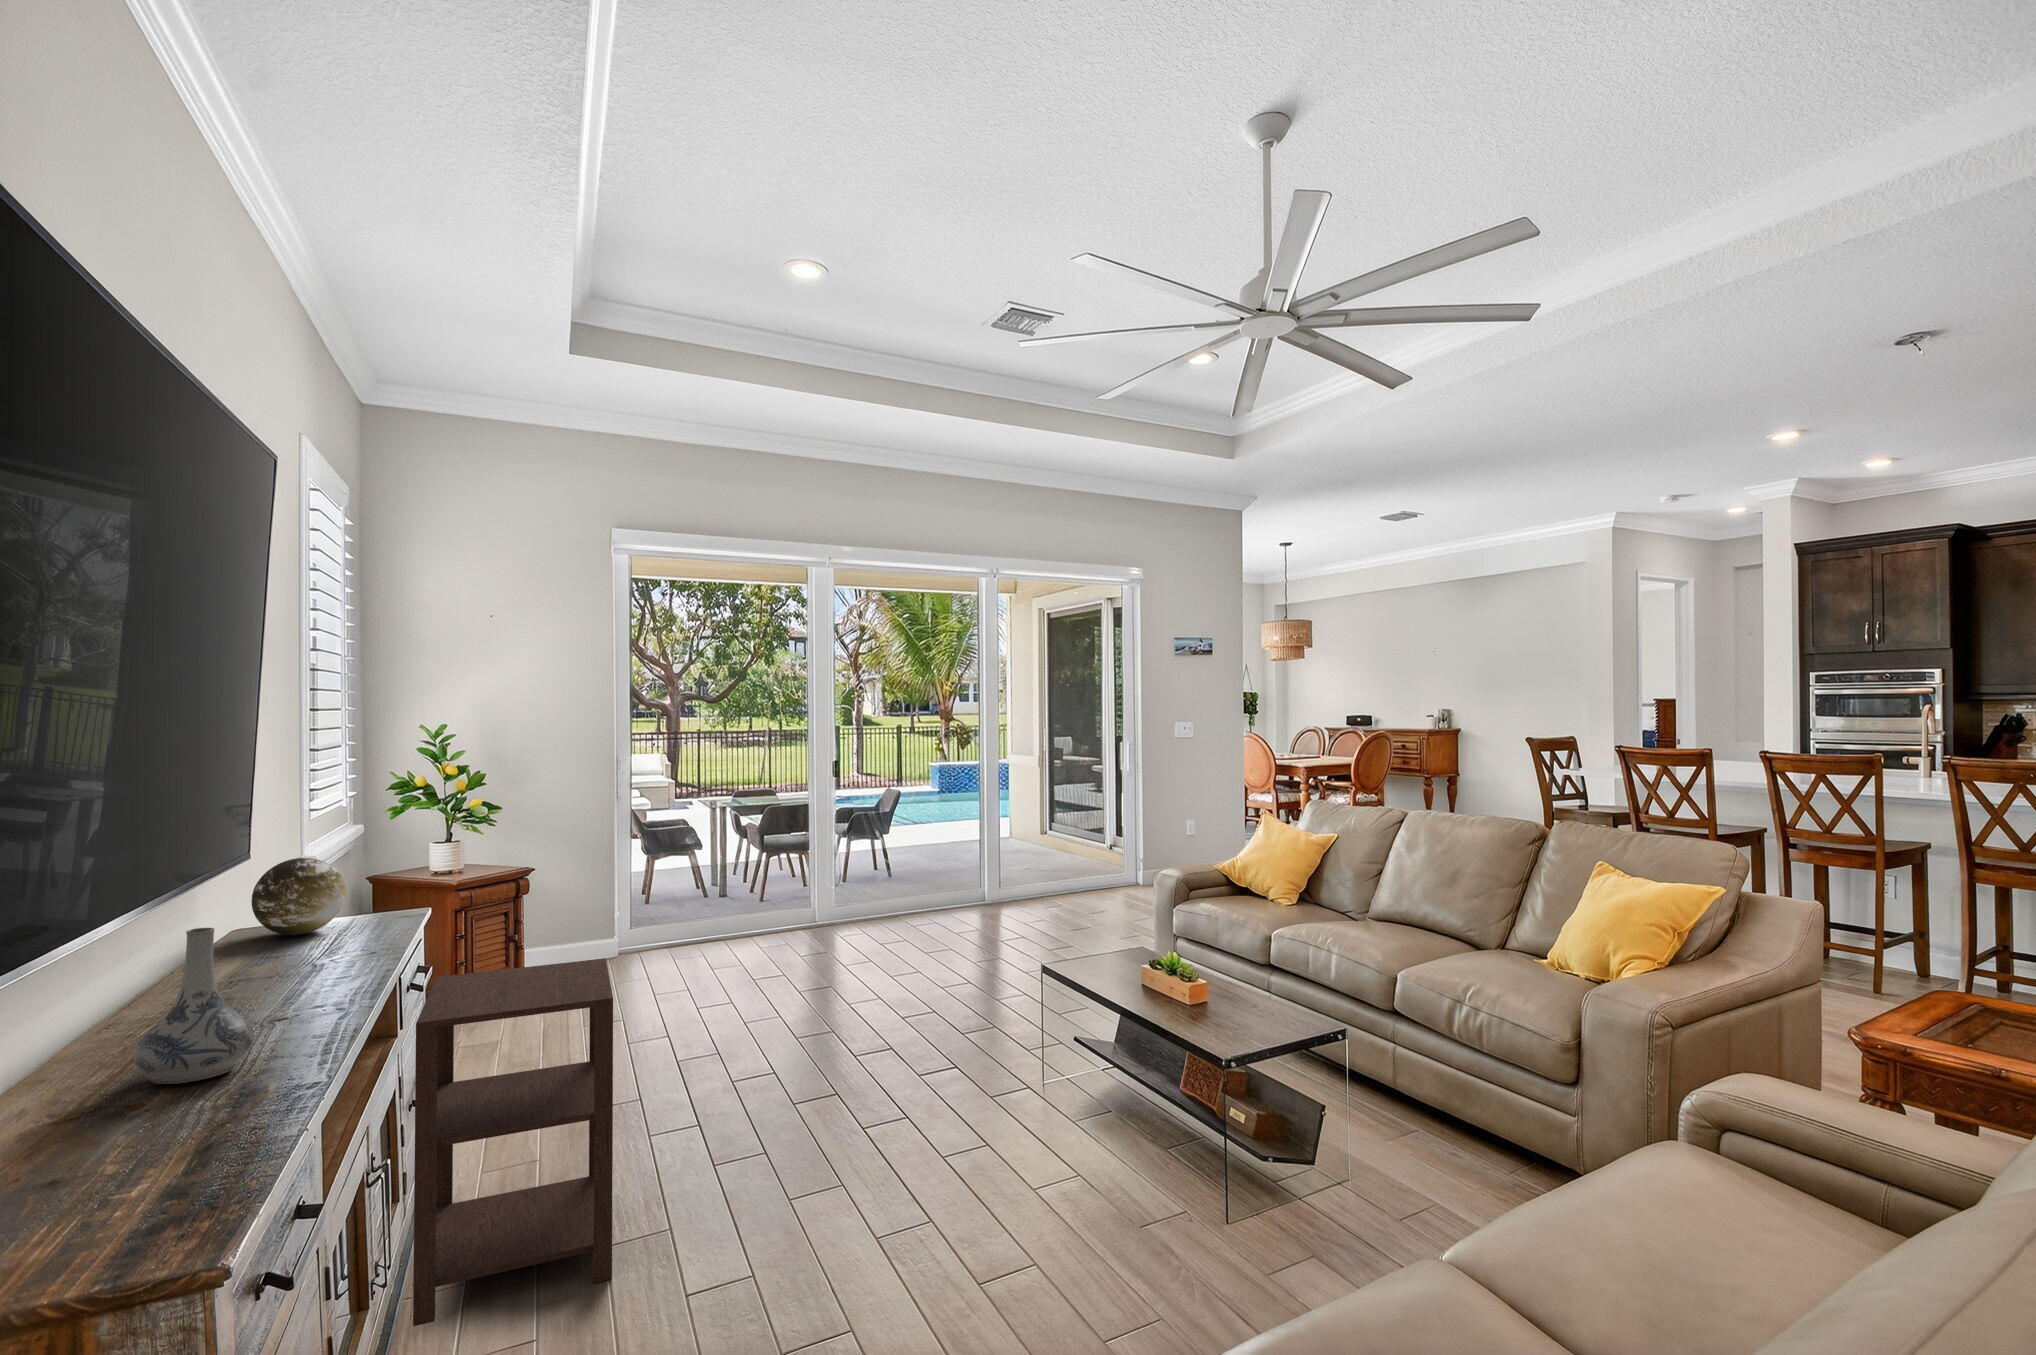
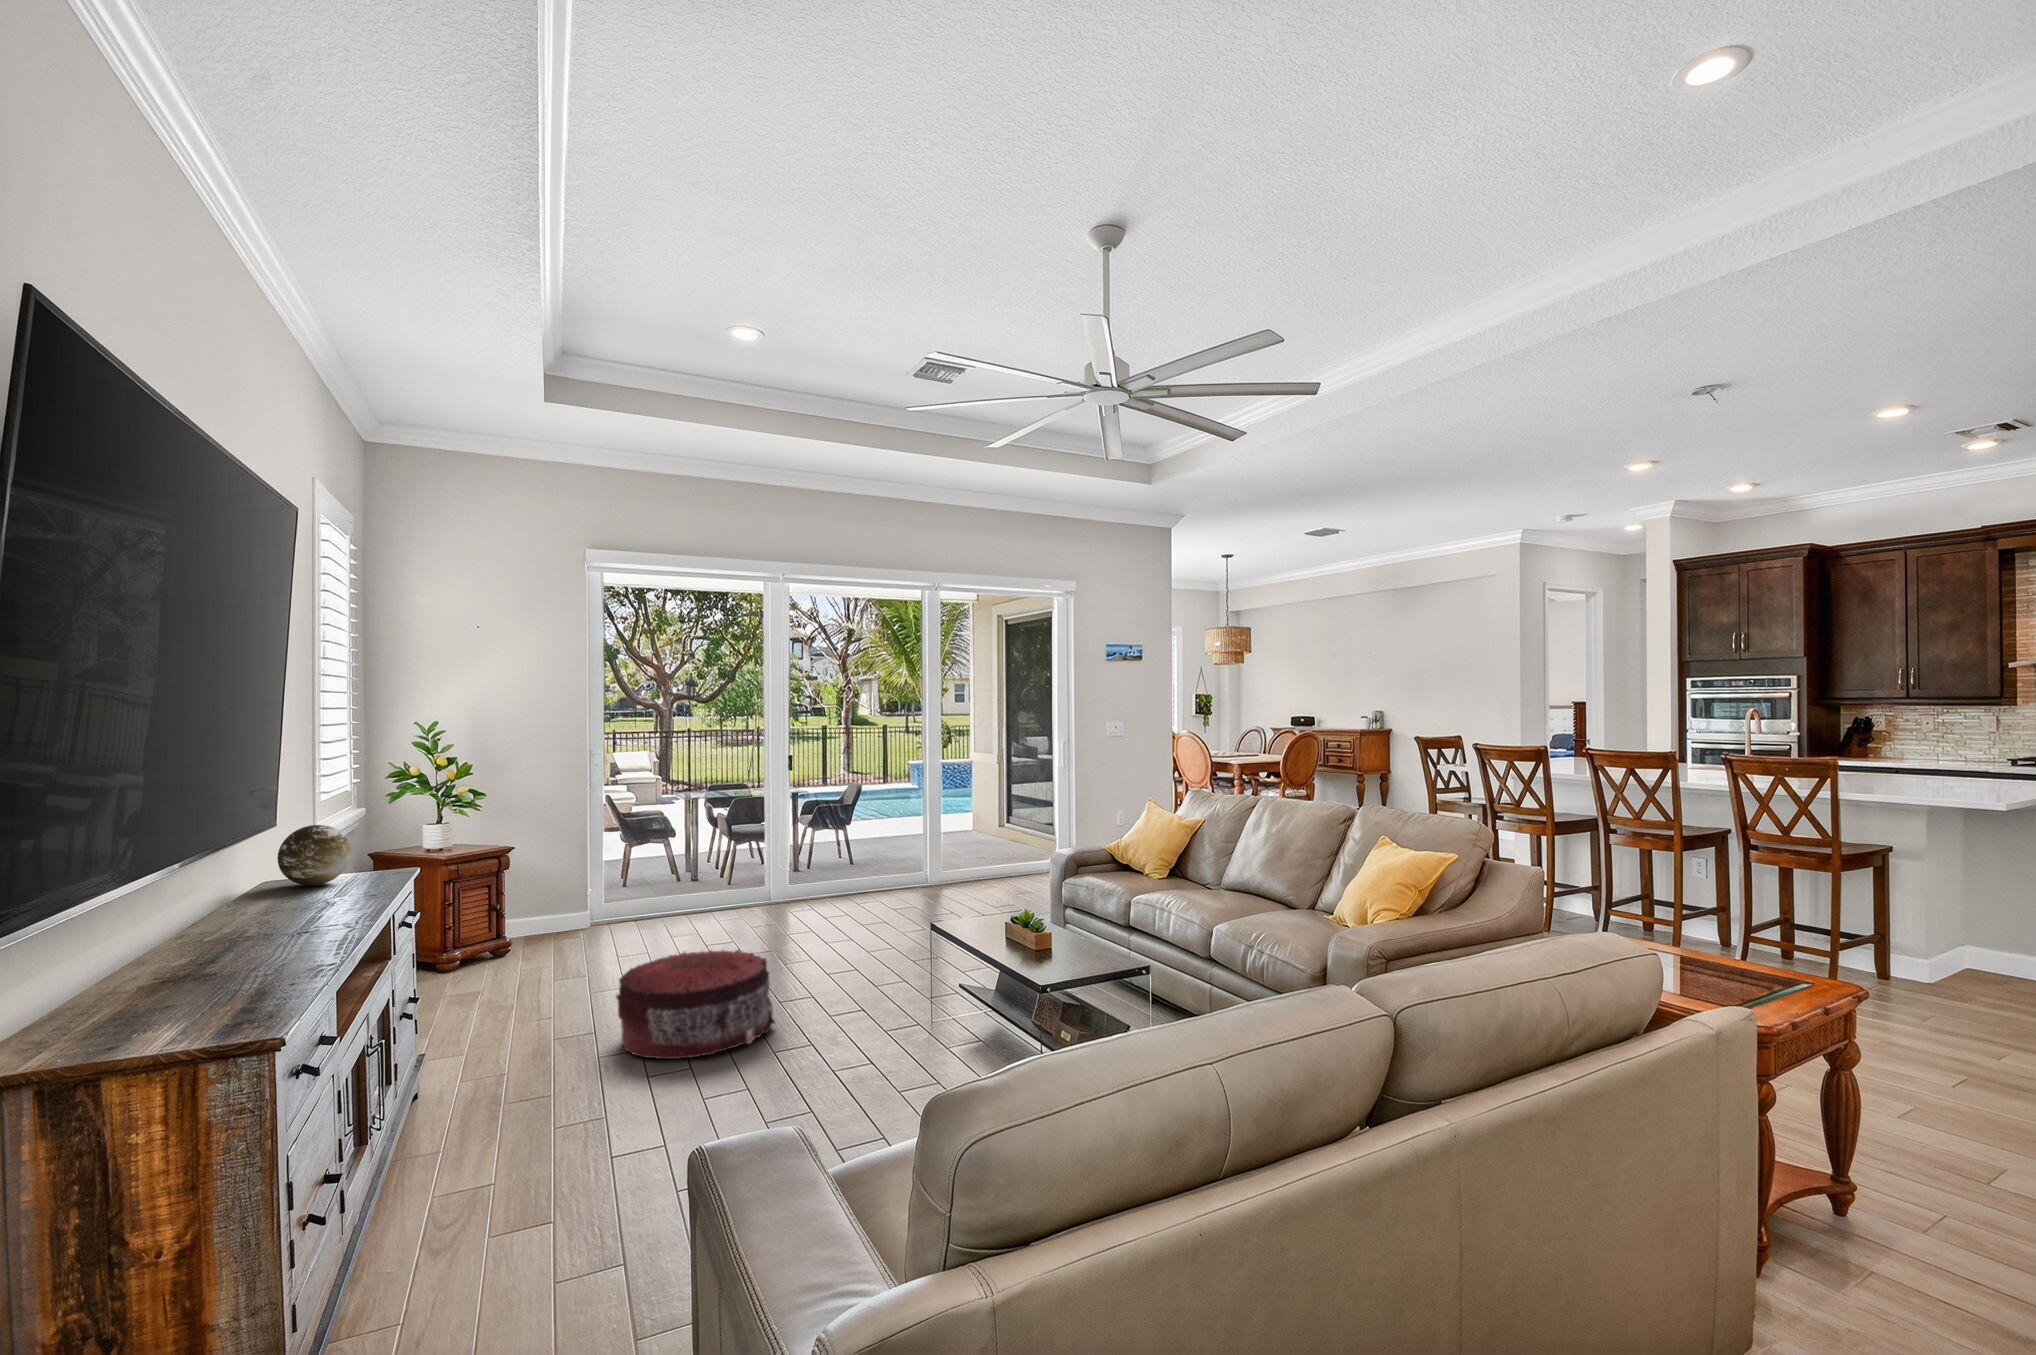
decorative vase: present [134,928,254,1084] -> none [204,861,286,967]
side table: present [413,958,613,1326] -> none [401,906,558,1174]
pouf: none [669,996,860,1140] -> present [616,950,775,1059]

